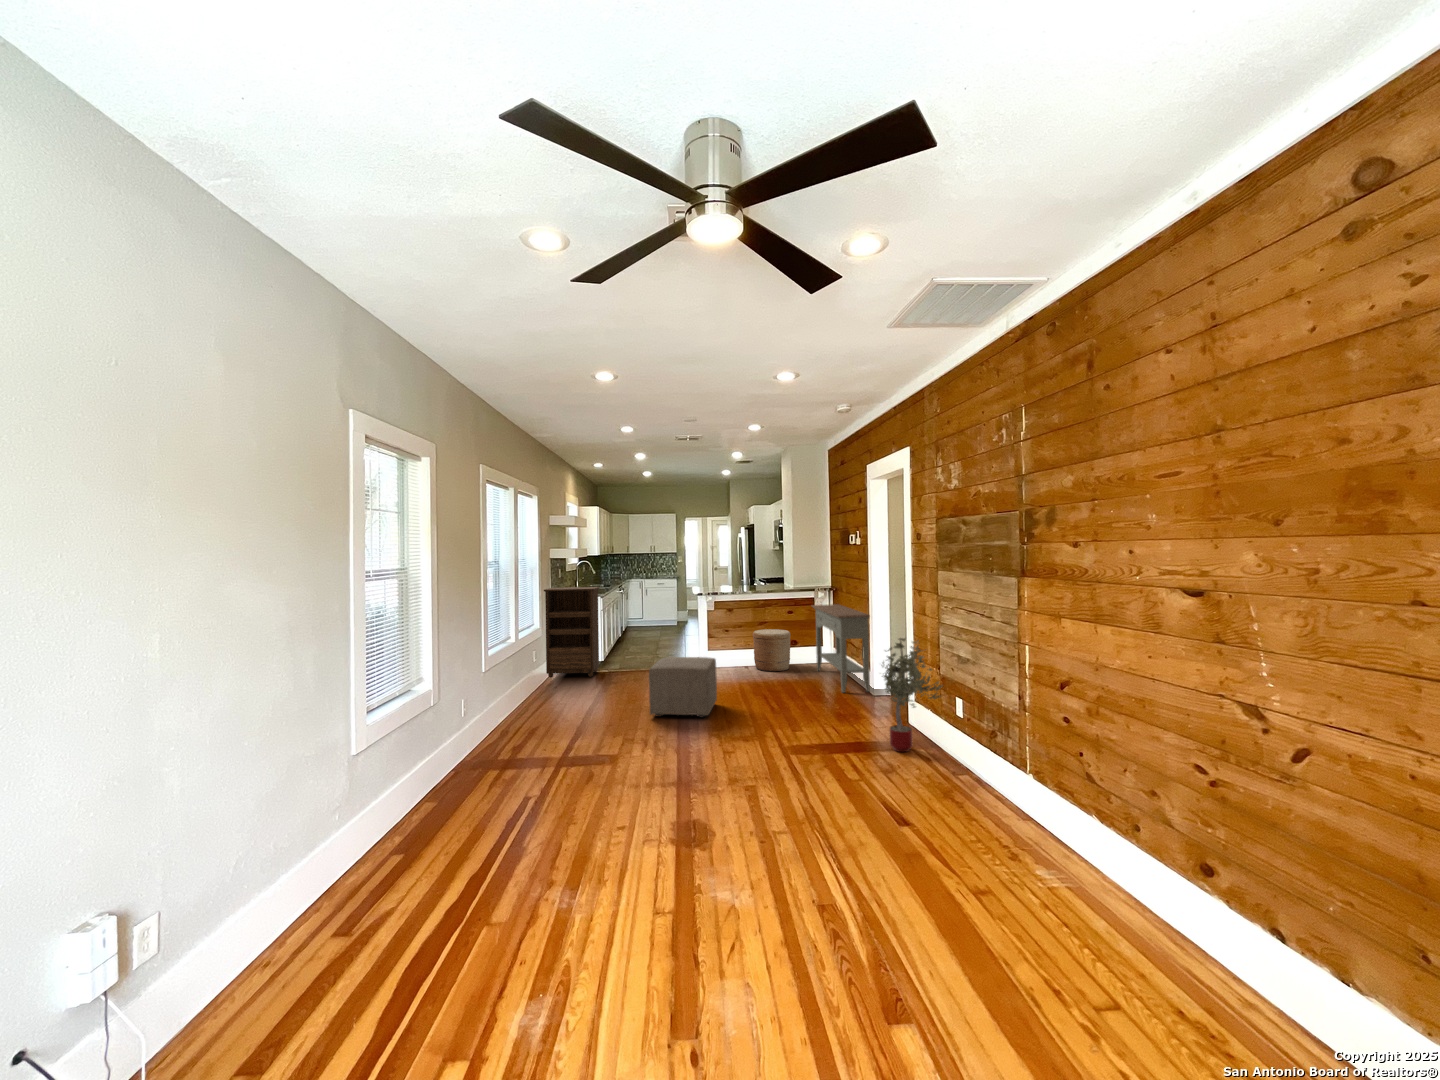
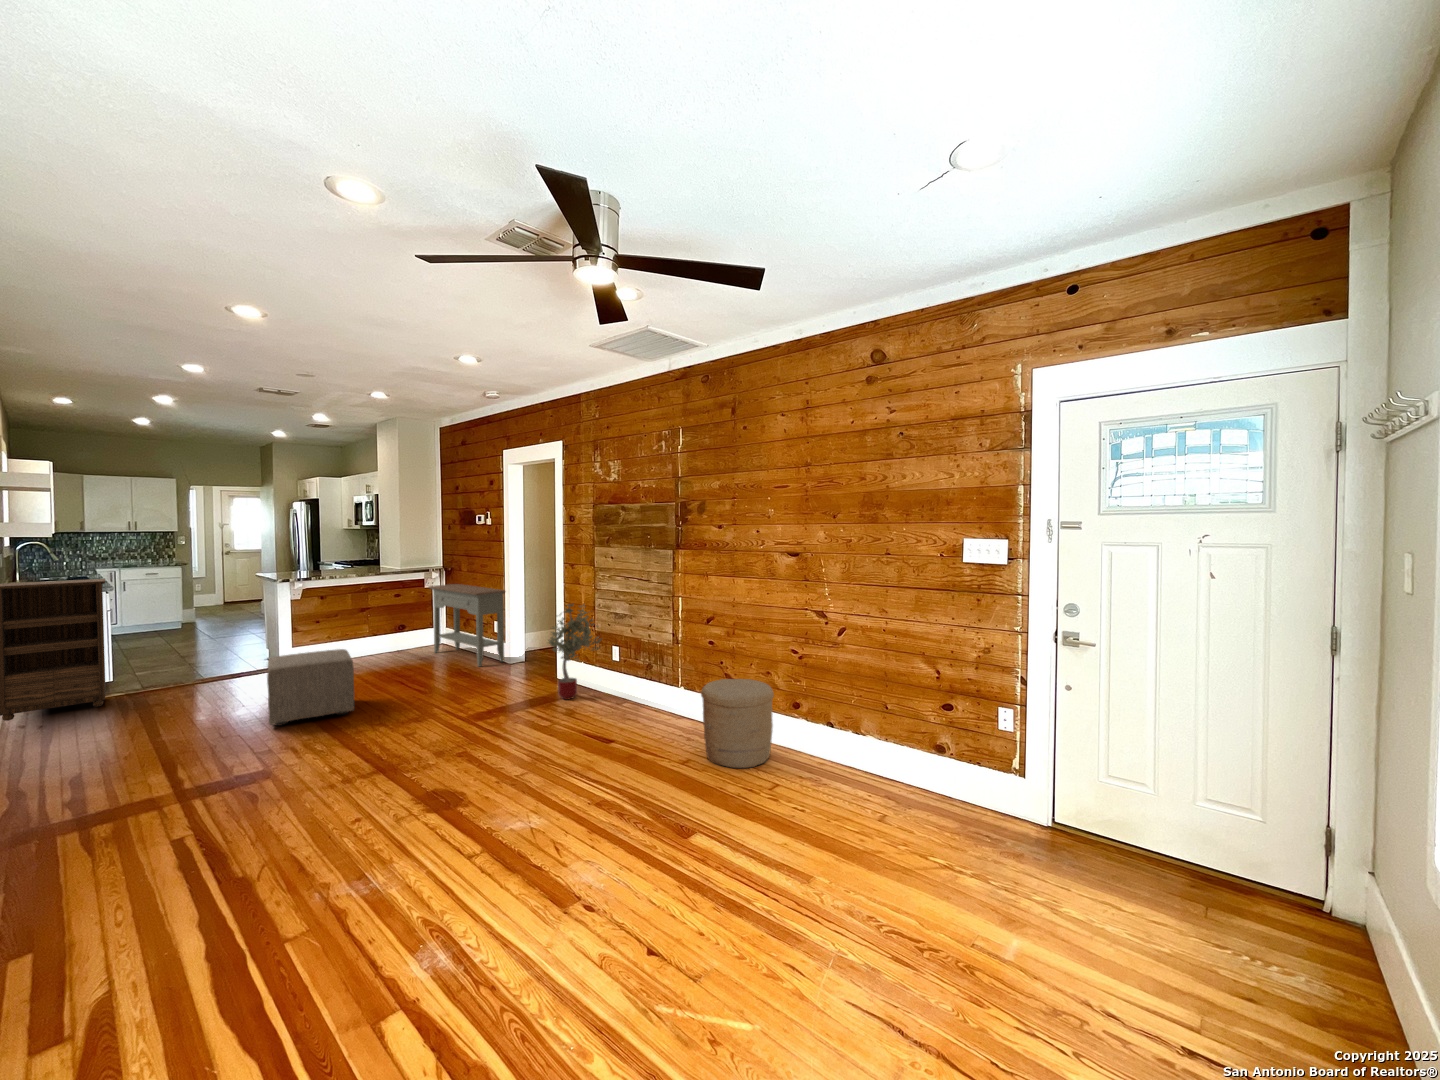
woven basket: present [753,629,791,671] -> present [701,679,774,768]

